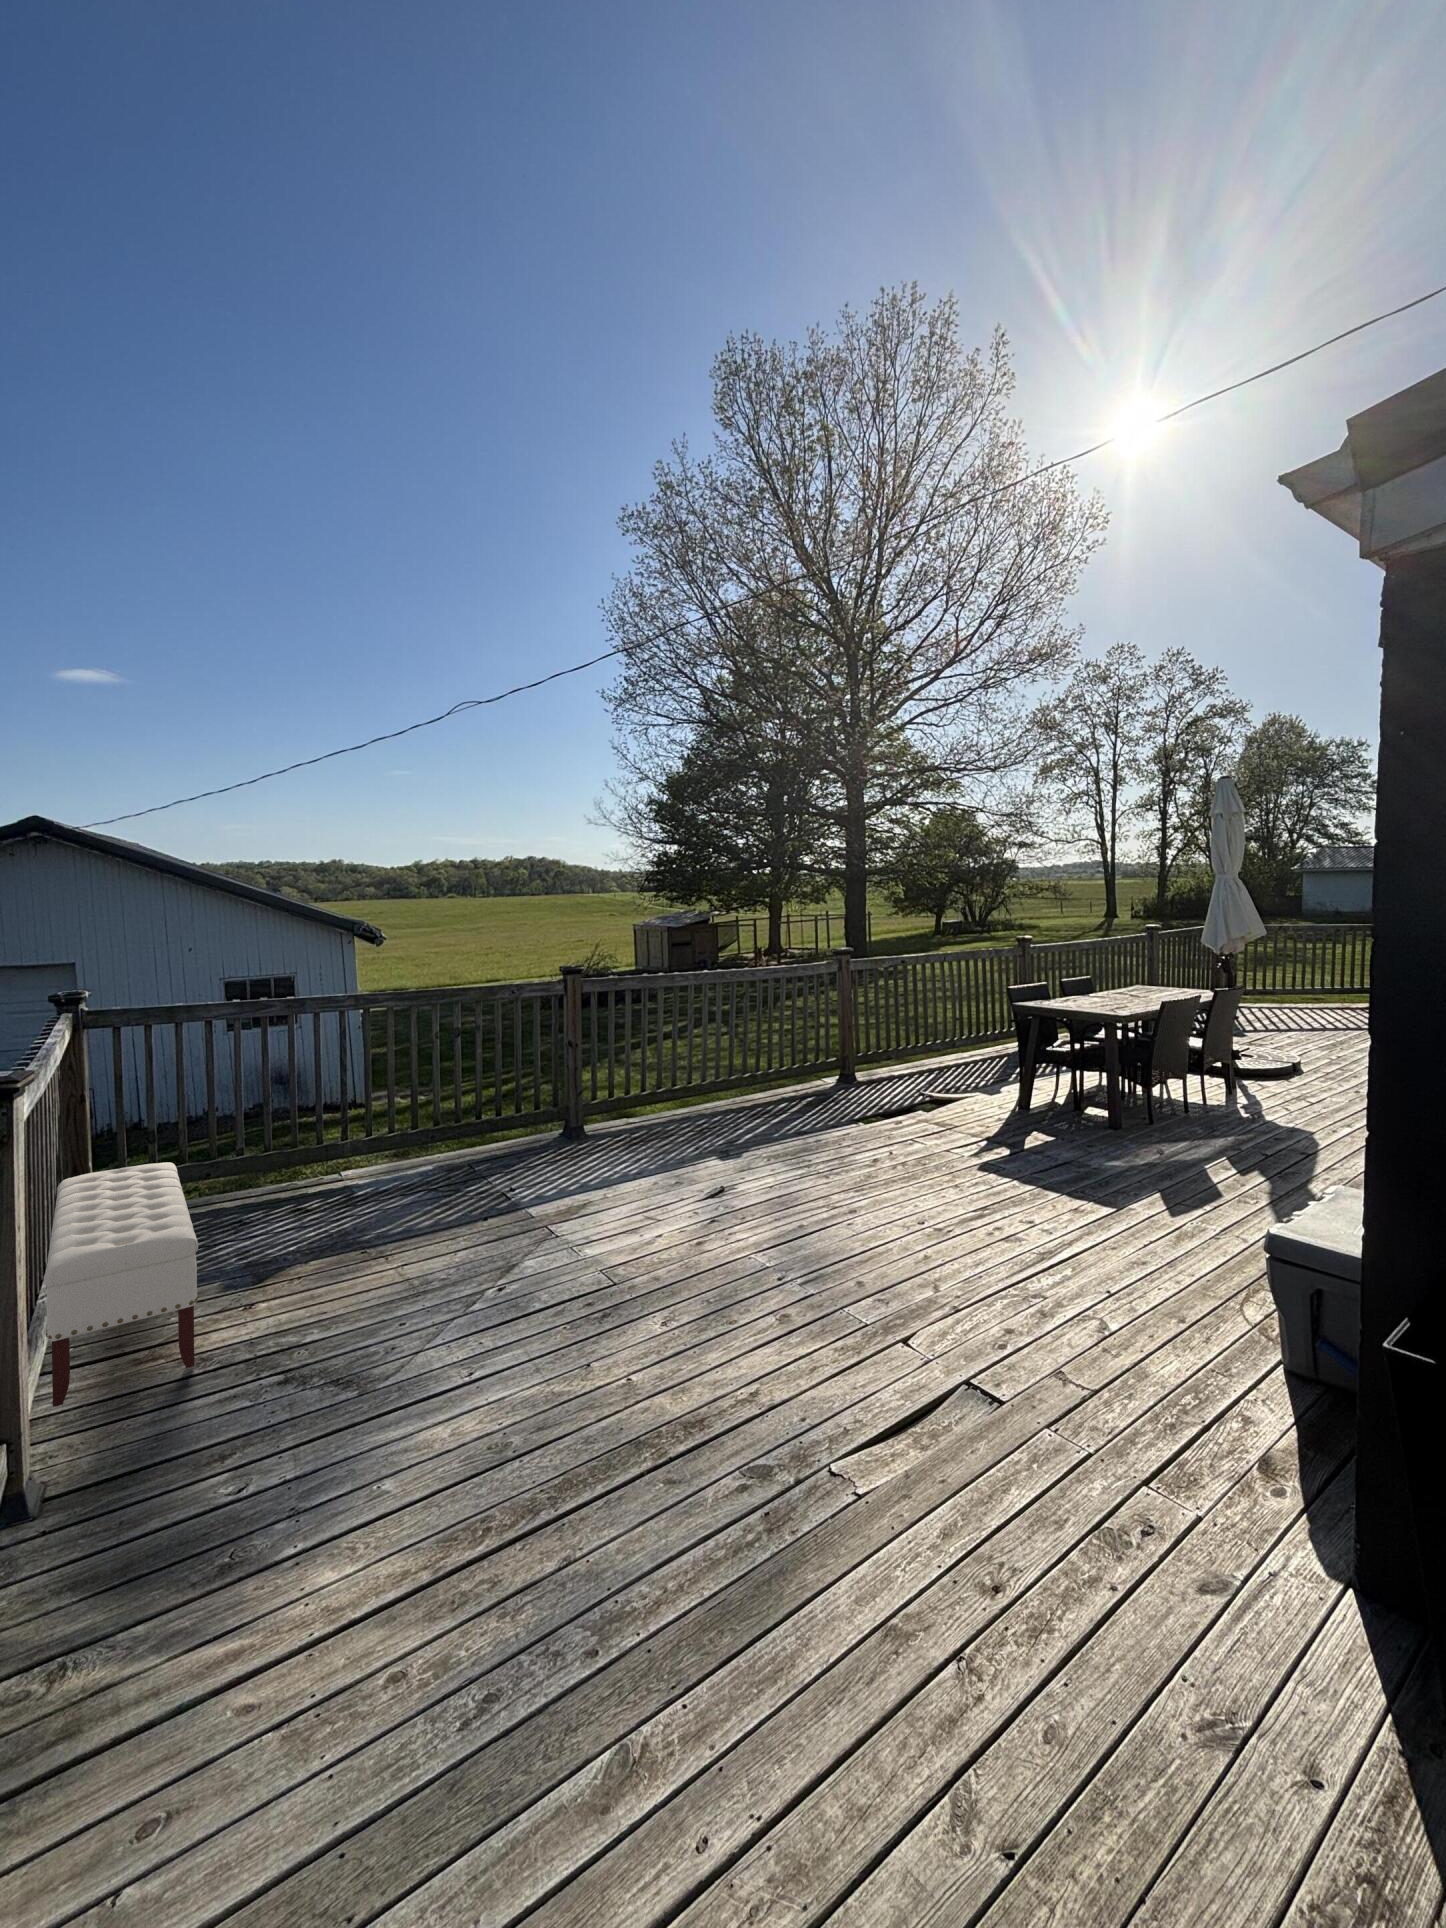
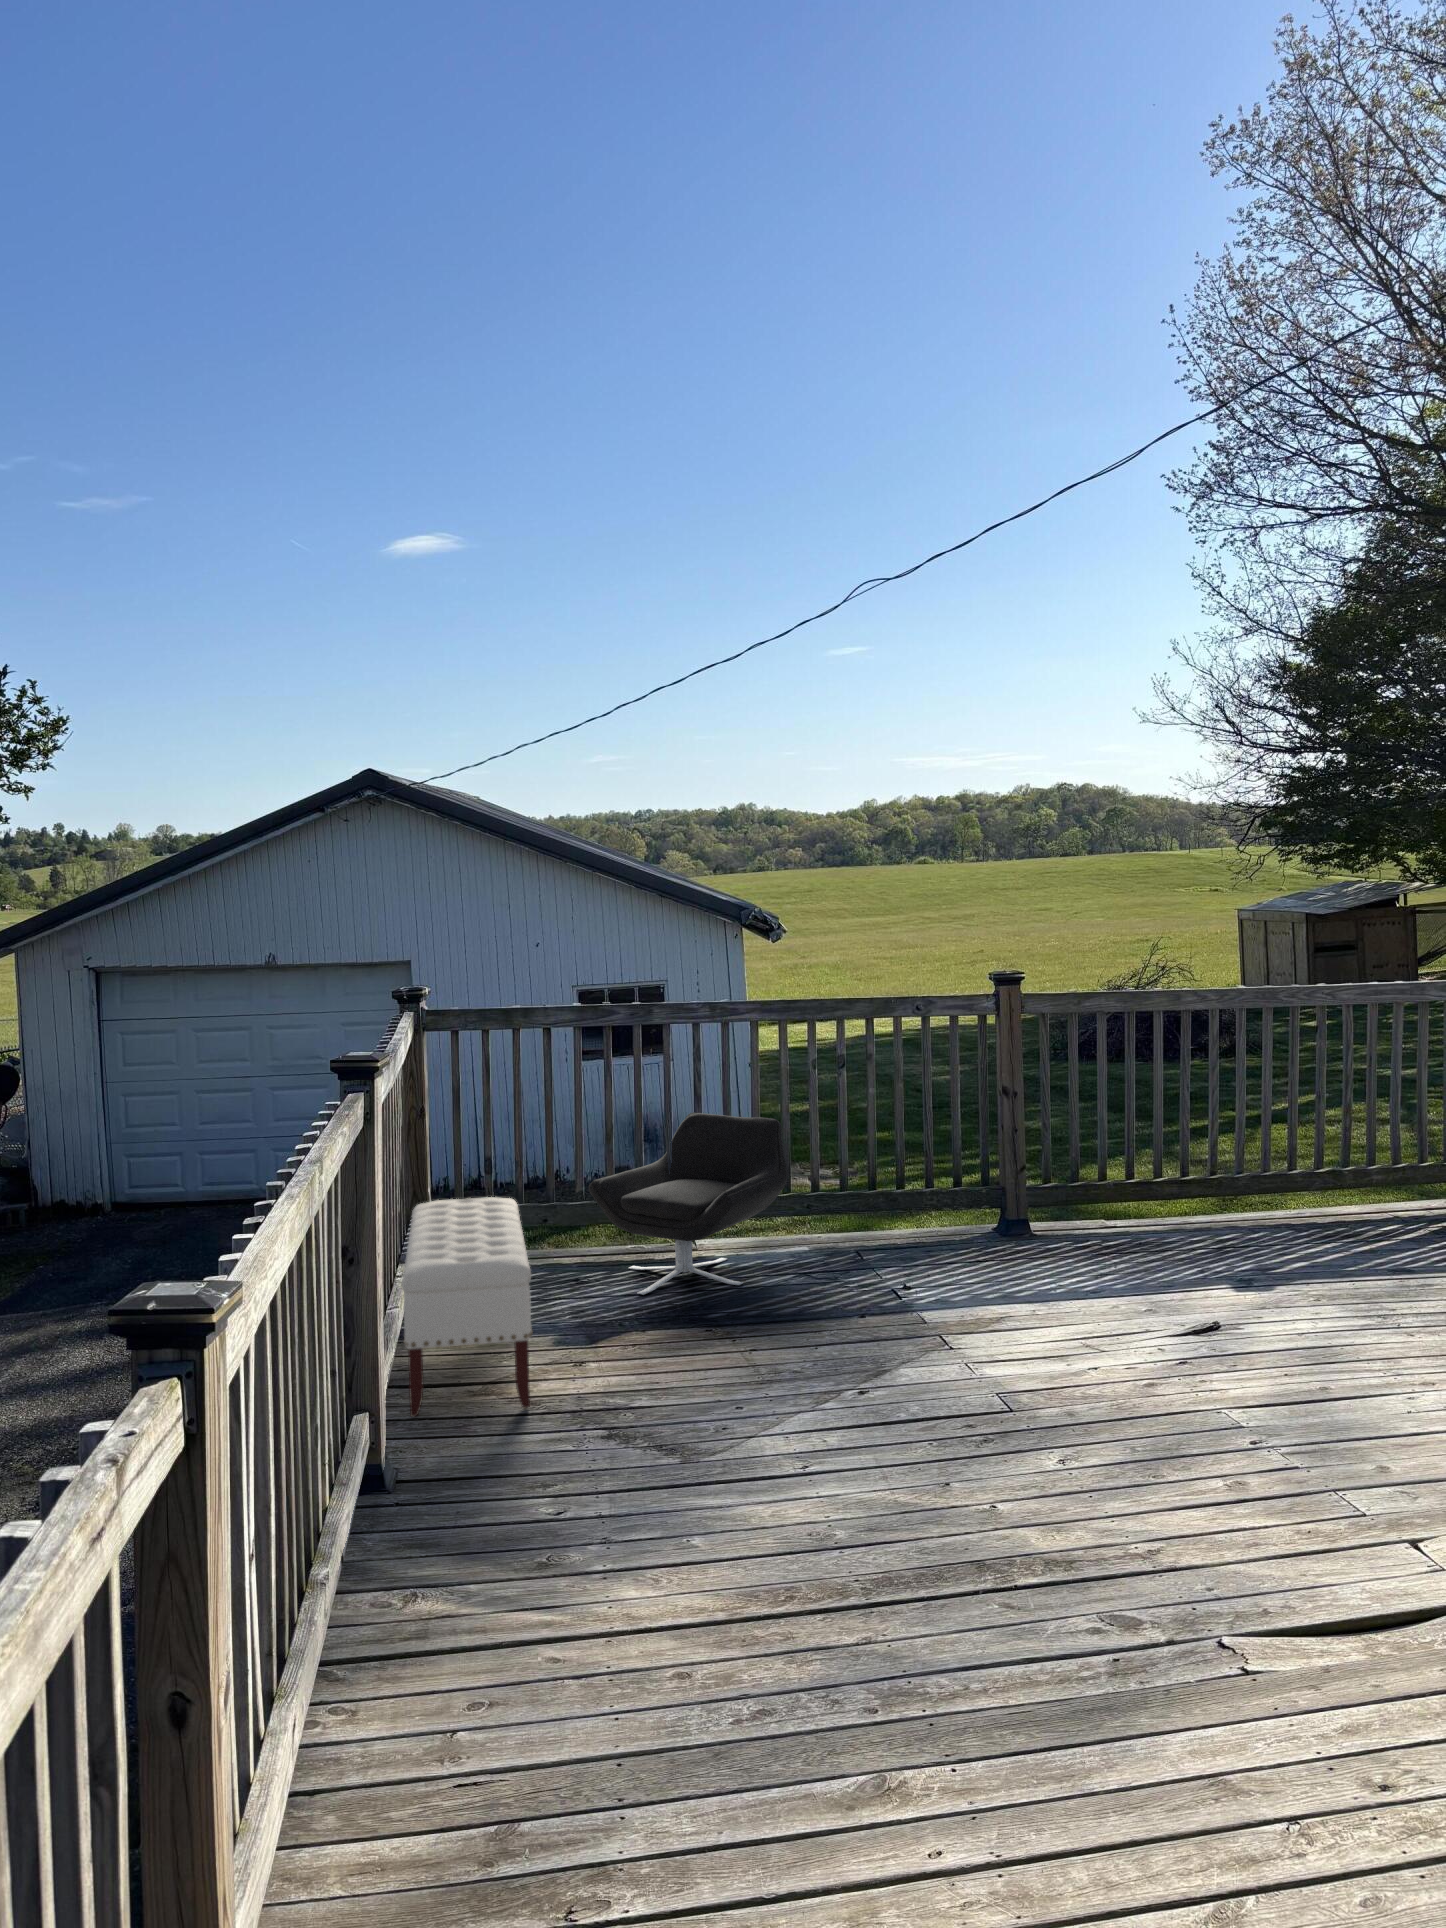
lounge chair: none [245,1070,420,1224] -> present [589,1113,788,1295]

